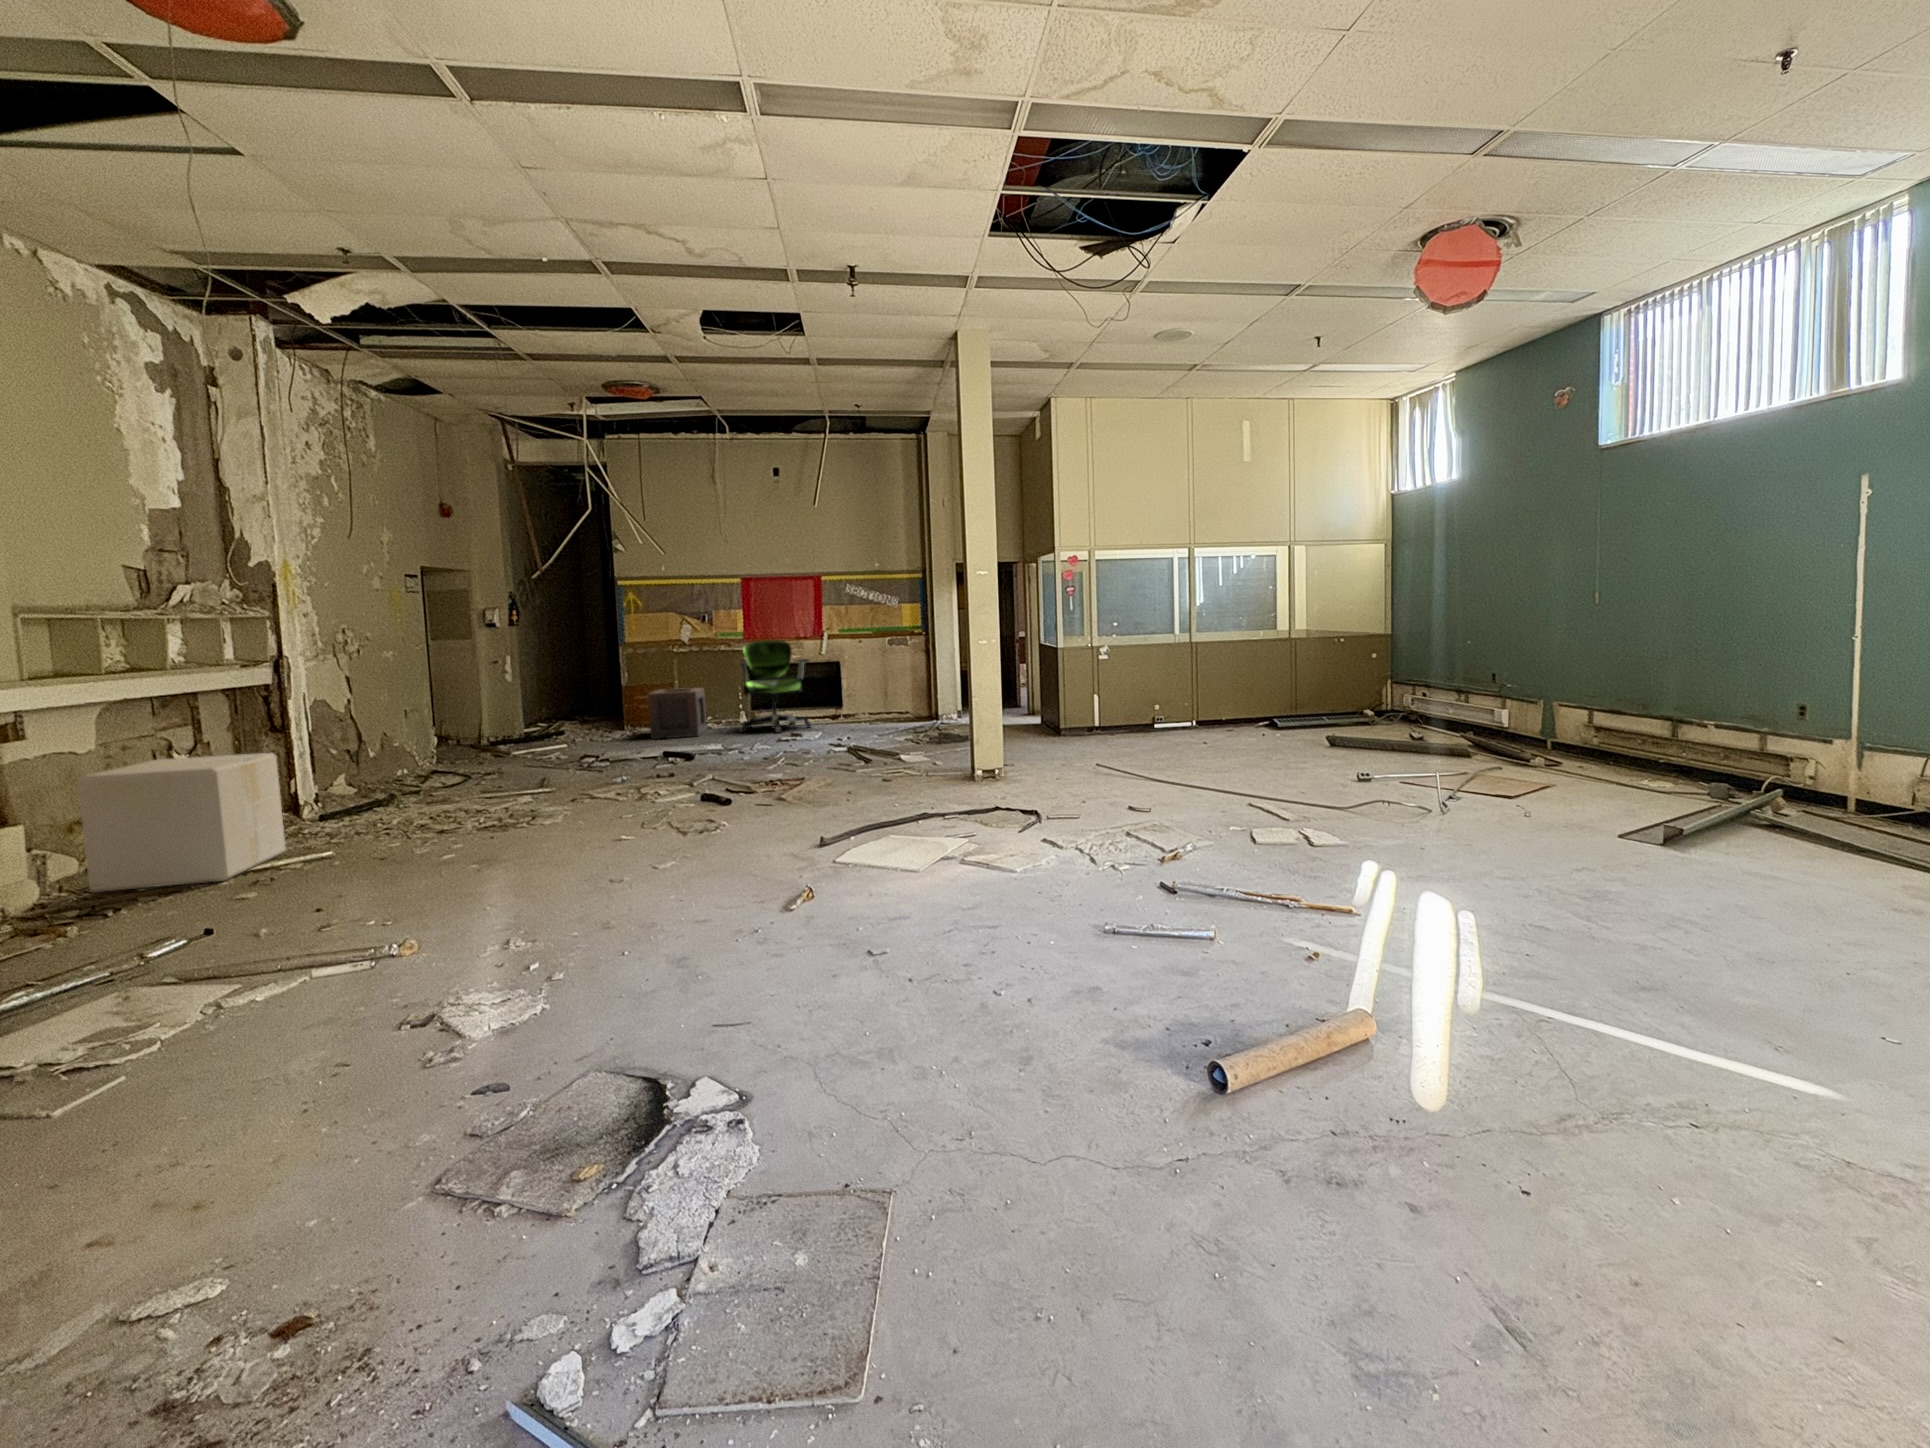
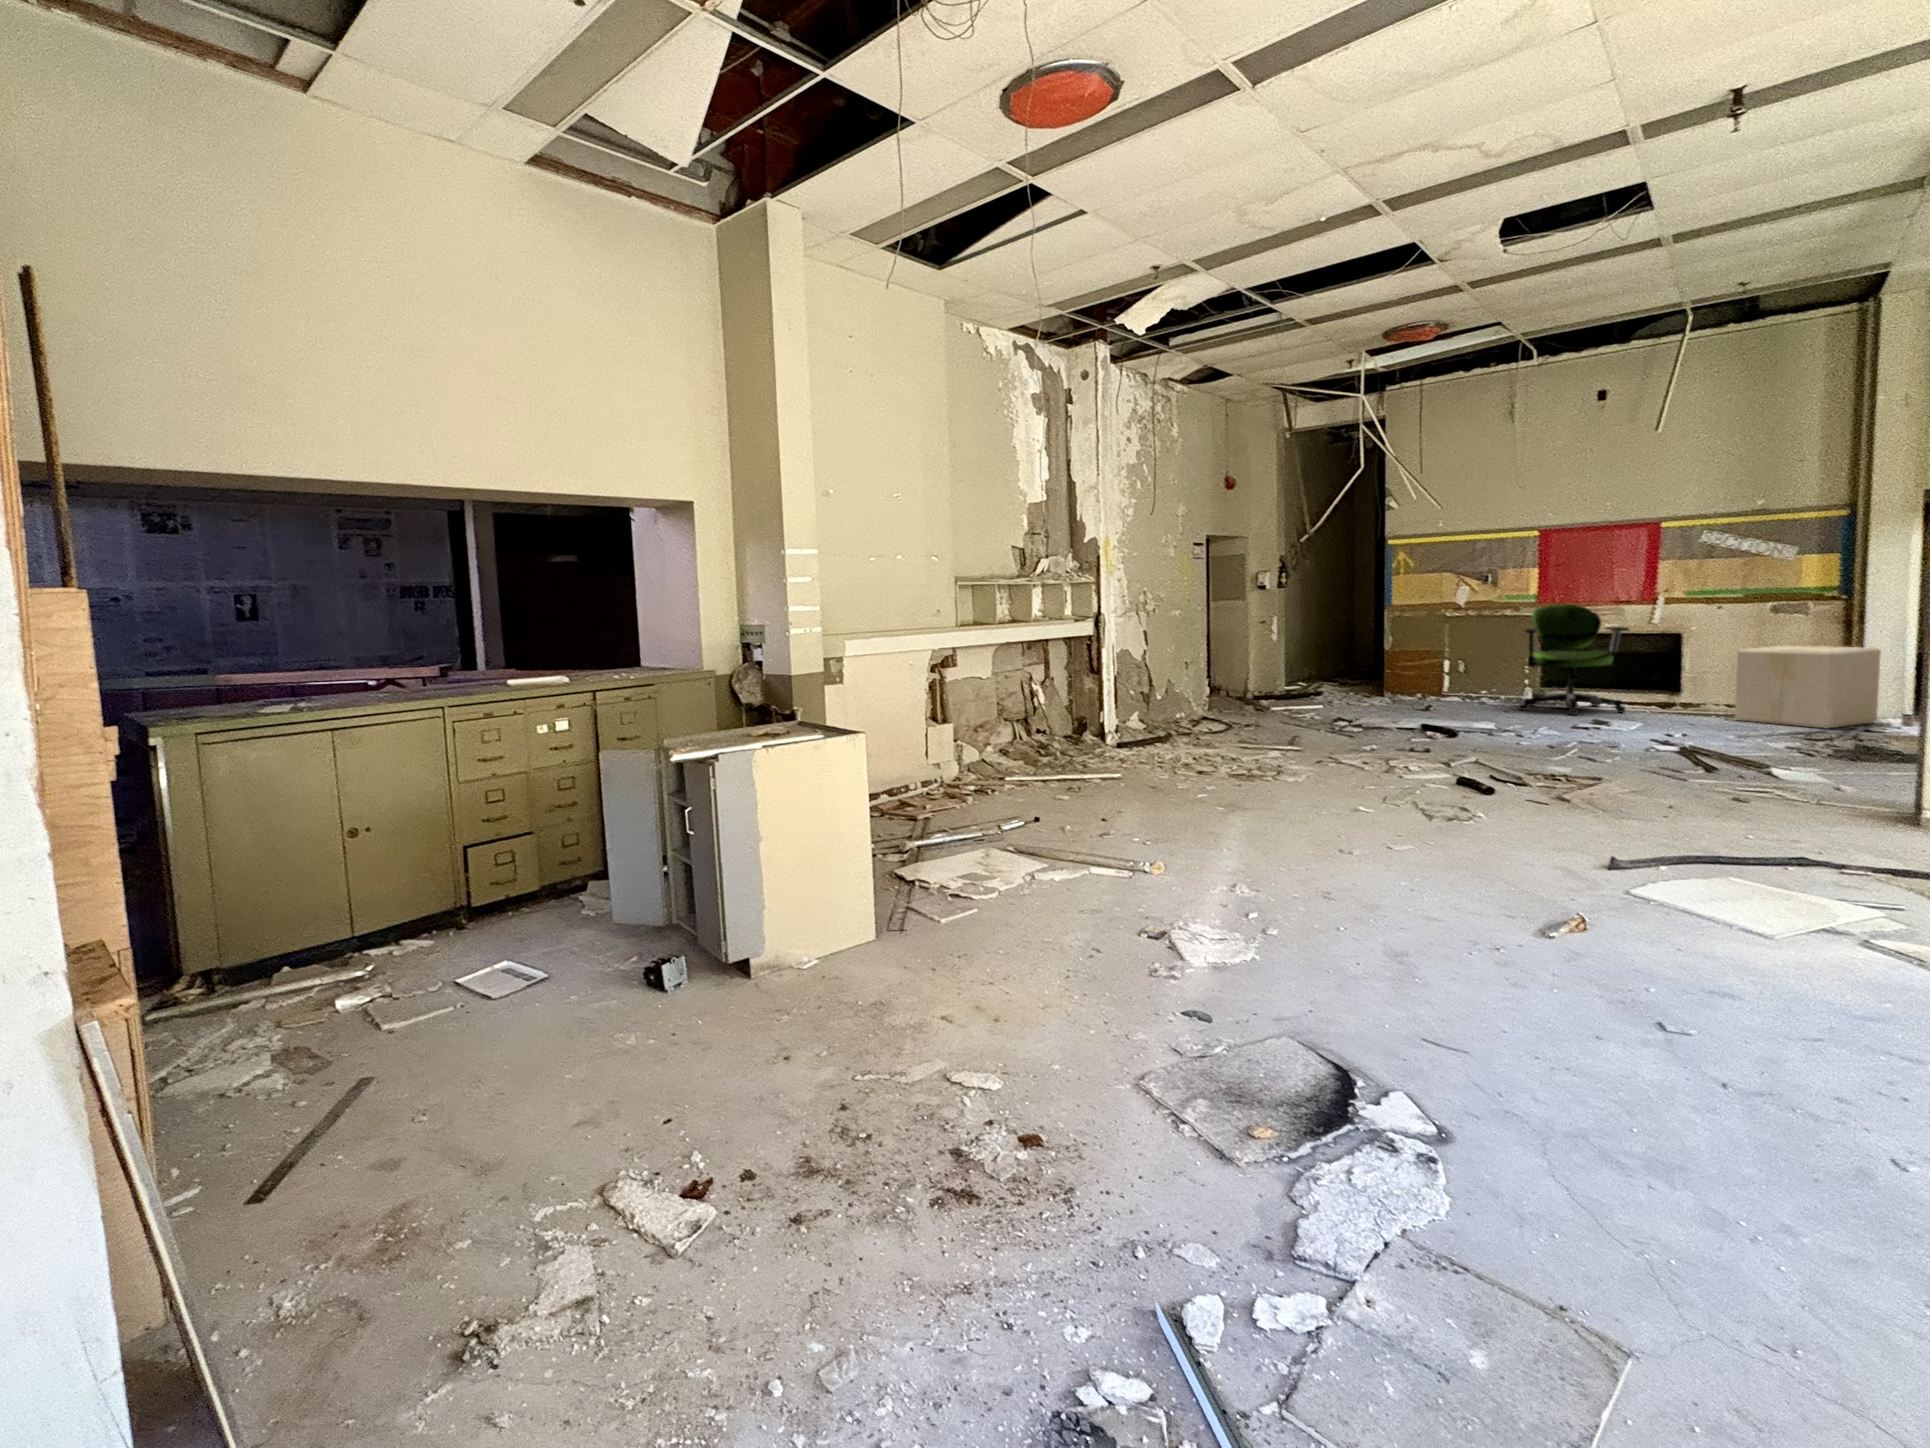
wooden crate: present [648,688,706,739] -> none [1408,656,1476,709]
cardboard box: present [77,753,286,892] -> present [1735,646,1881,728]

